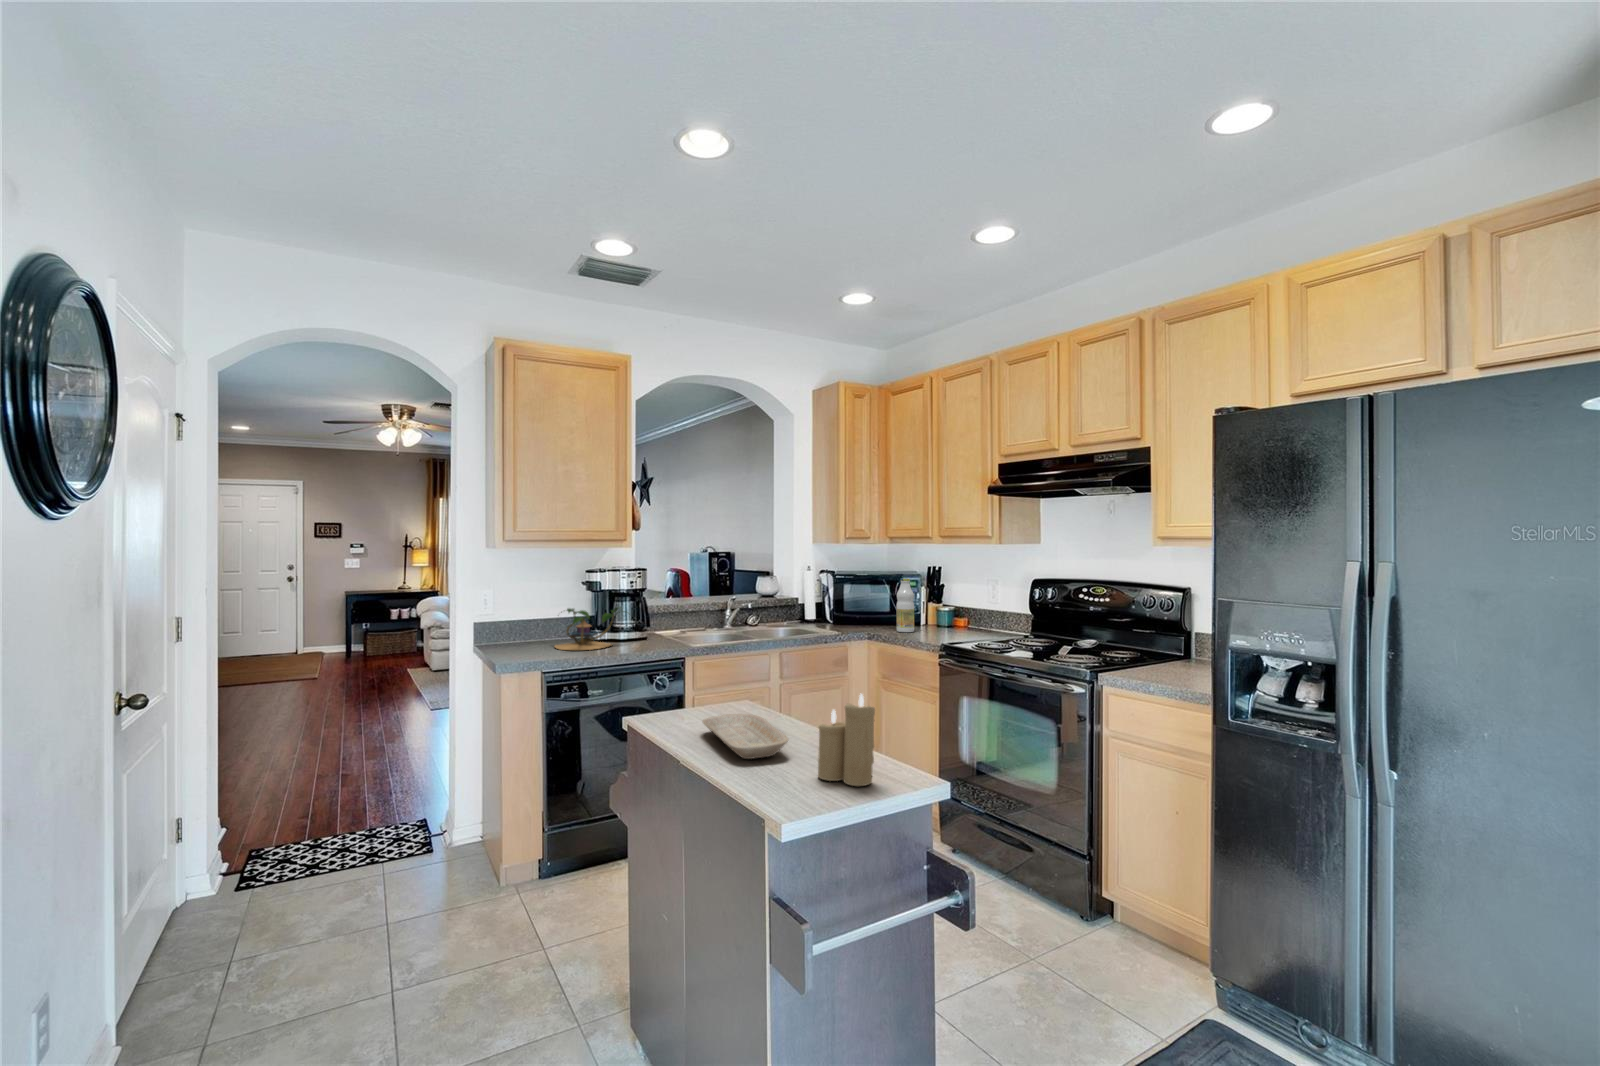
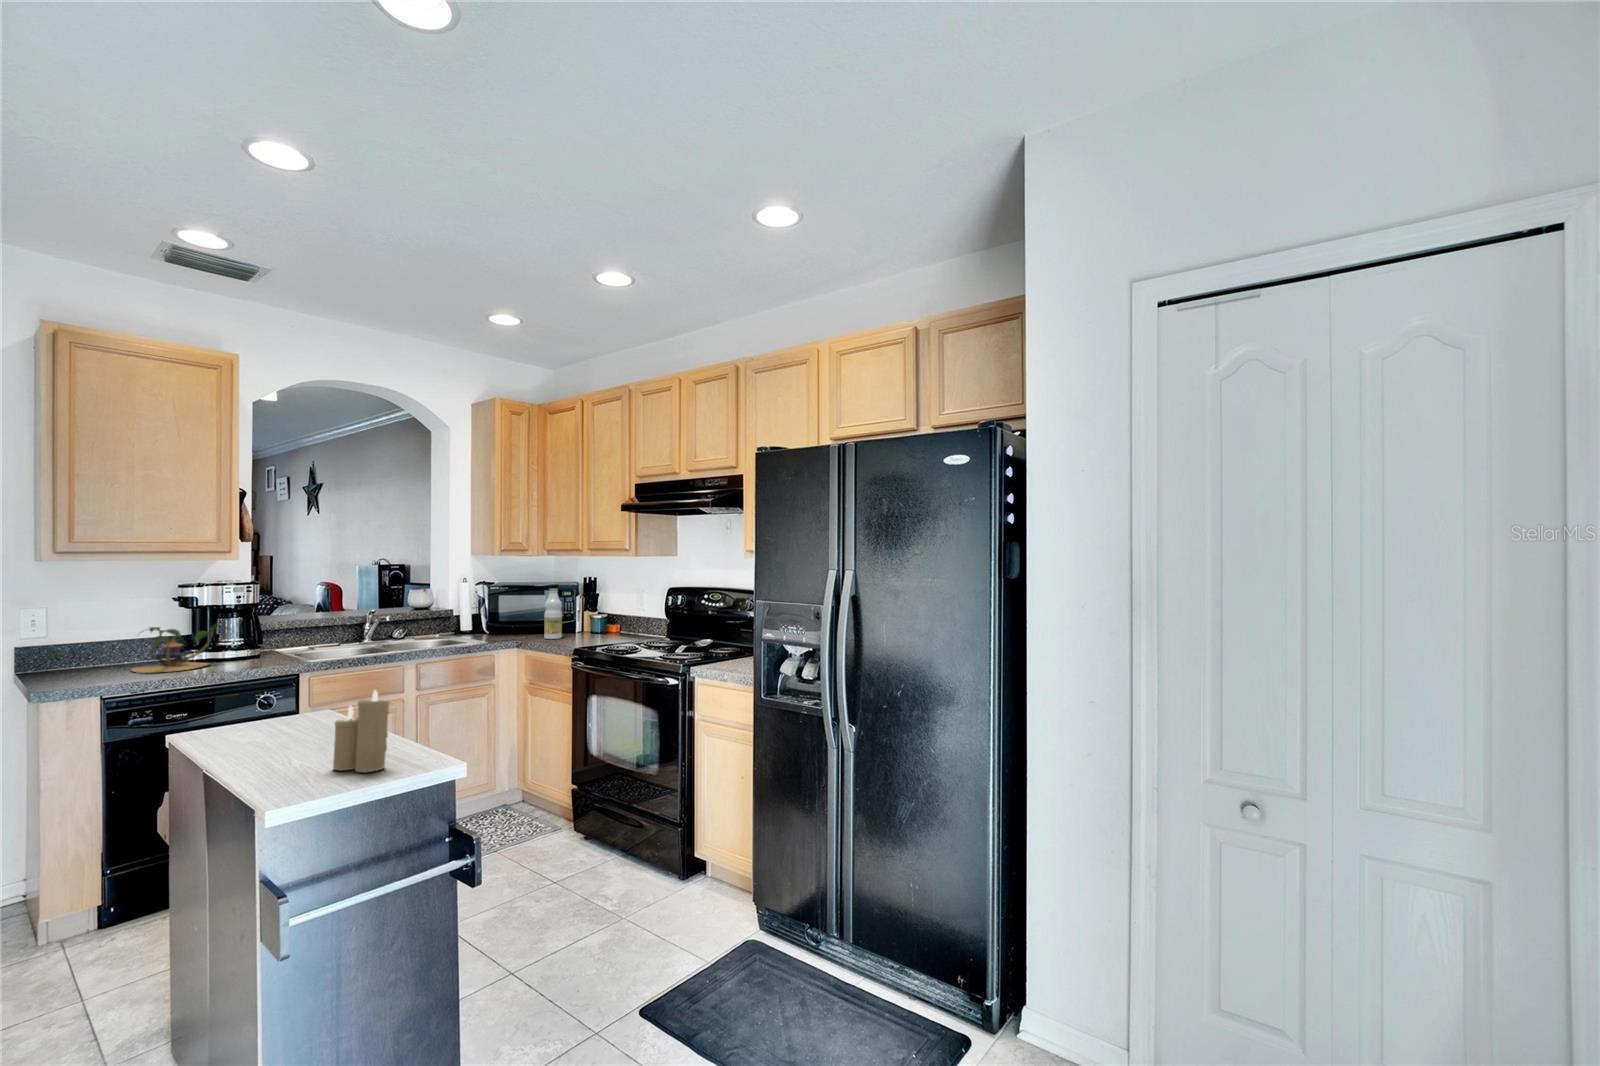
tray: present [702,714,788,759] -> none [239,720,320,760]

